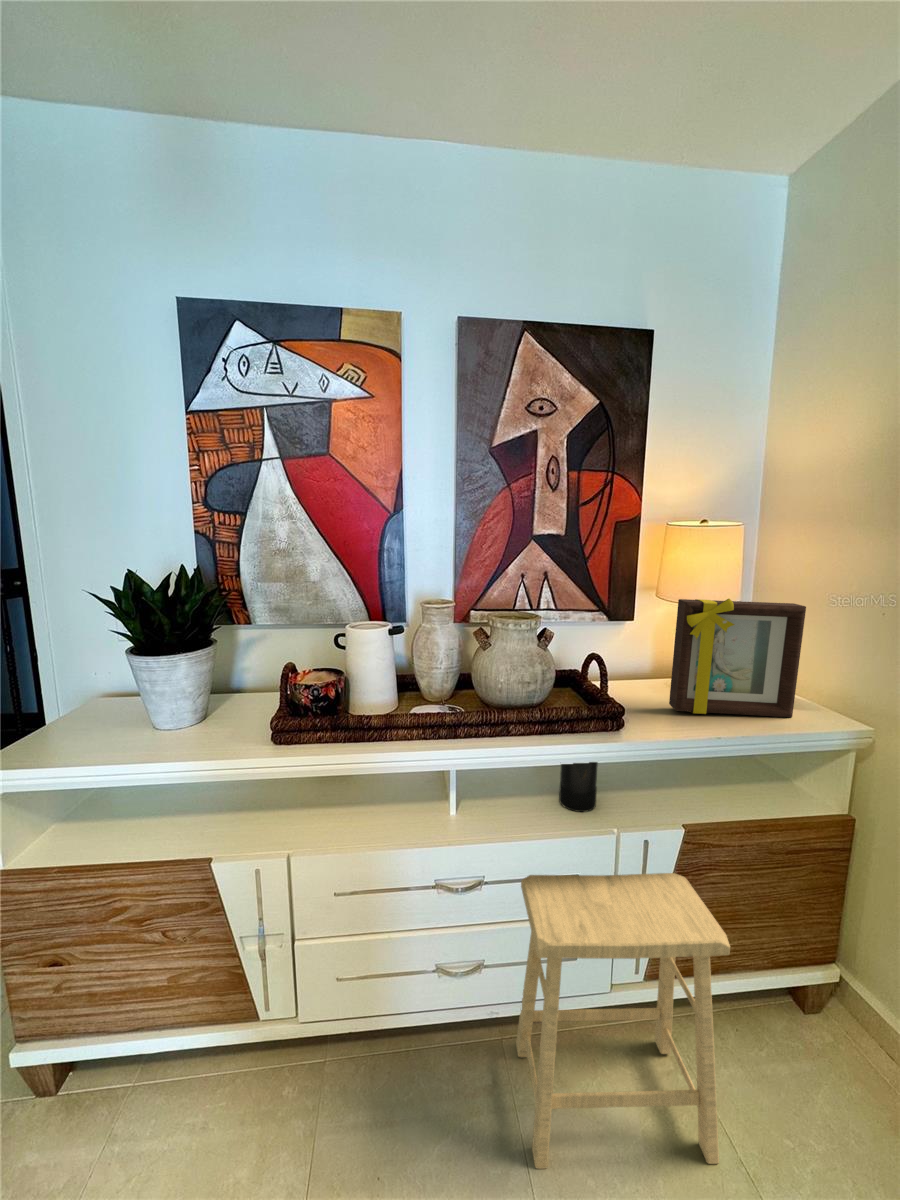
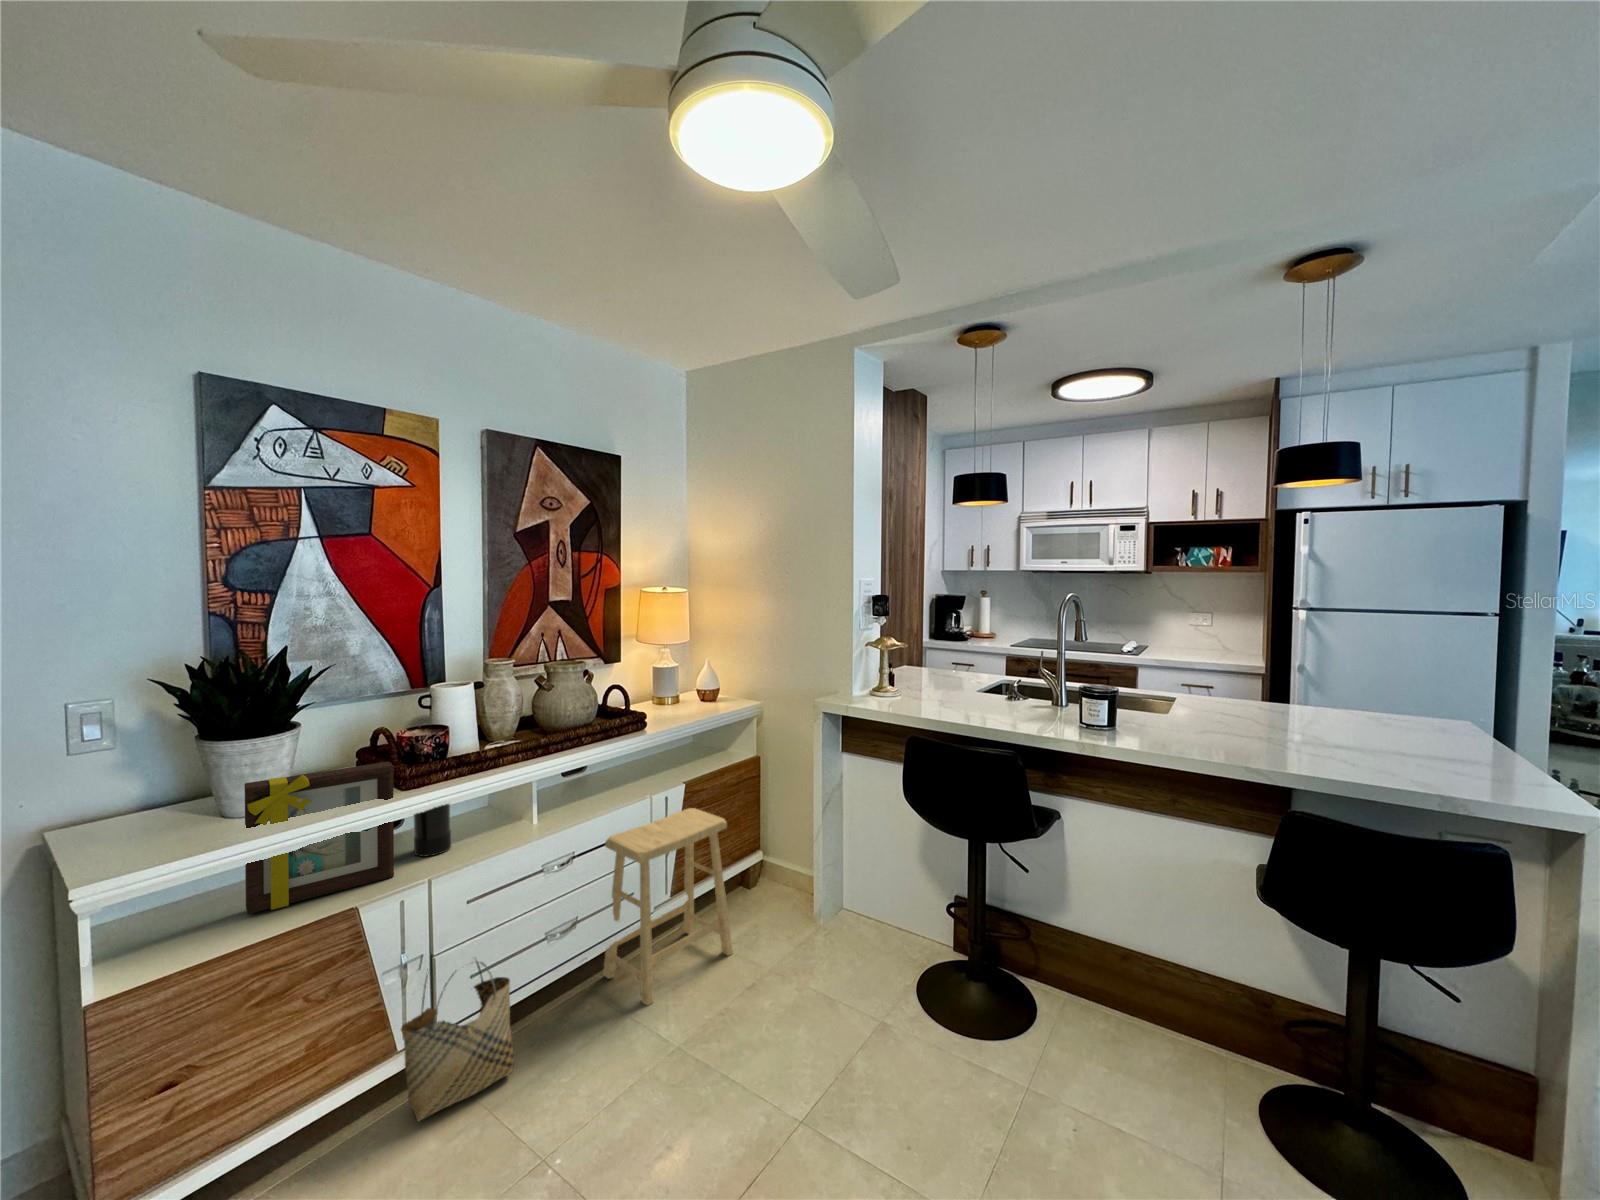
picture frame: present [669,599,806,717] -> present [245,762,394,914]
candle: present [559,762,598,812] -> present [414,804,451,857]
woven basket: none [219,936,351,1146] -> present [401,961,514,1121]

